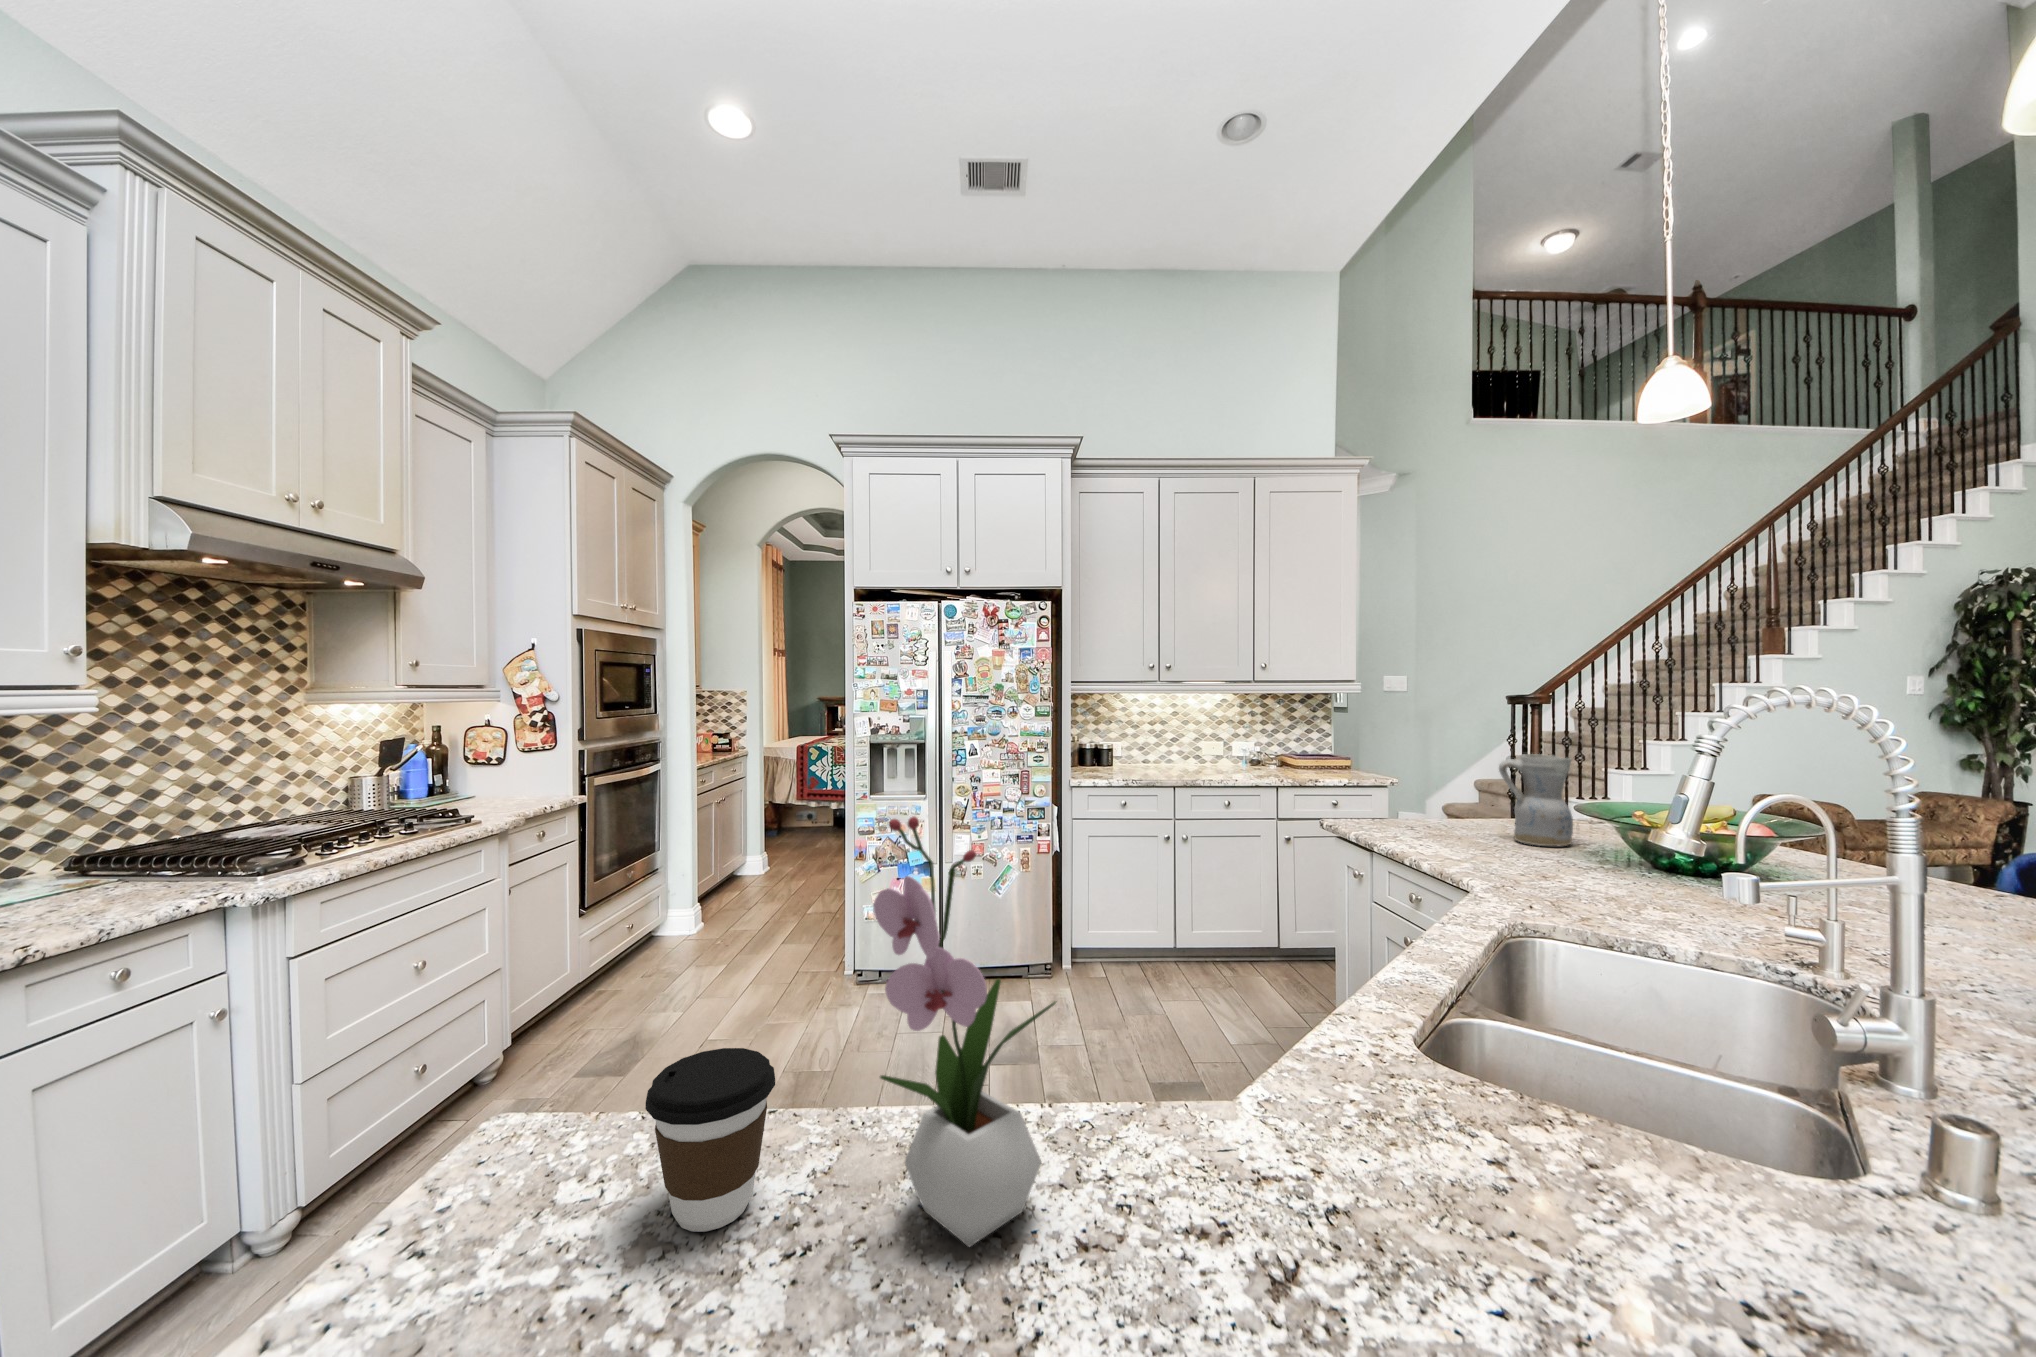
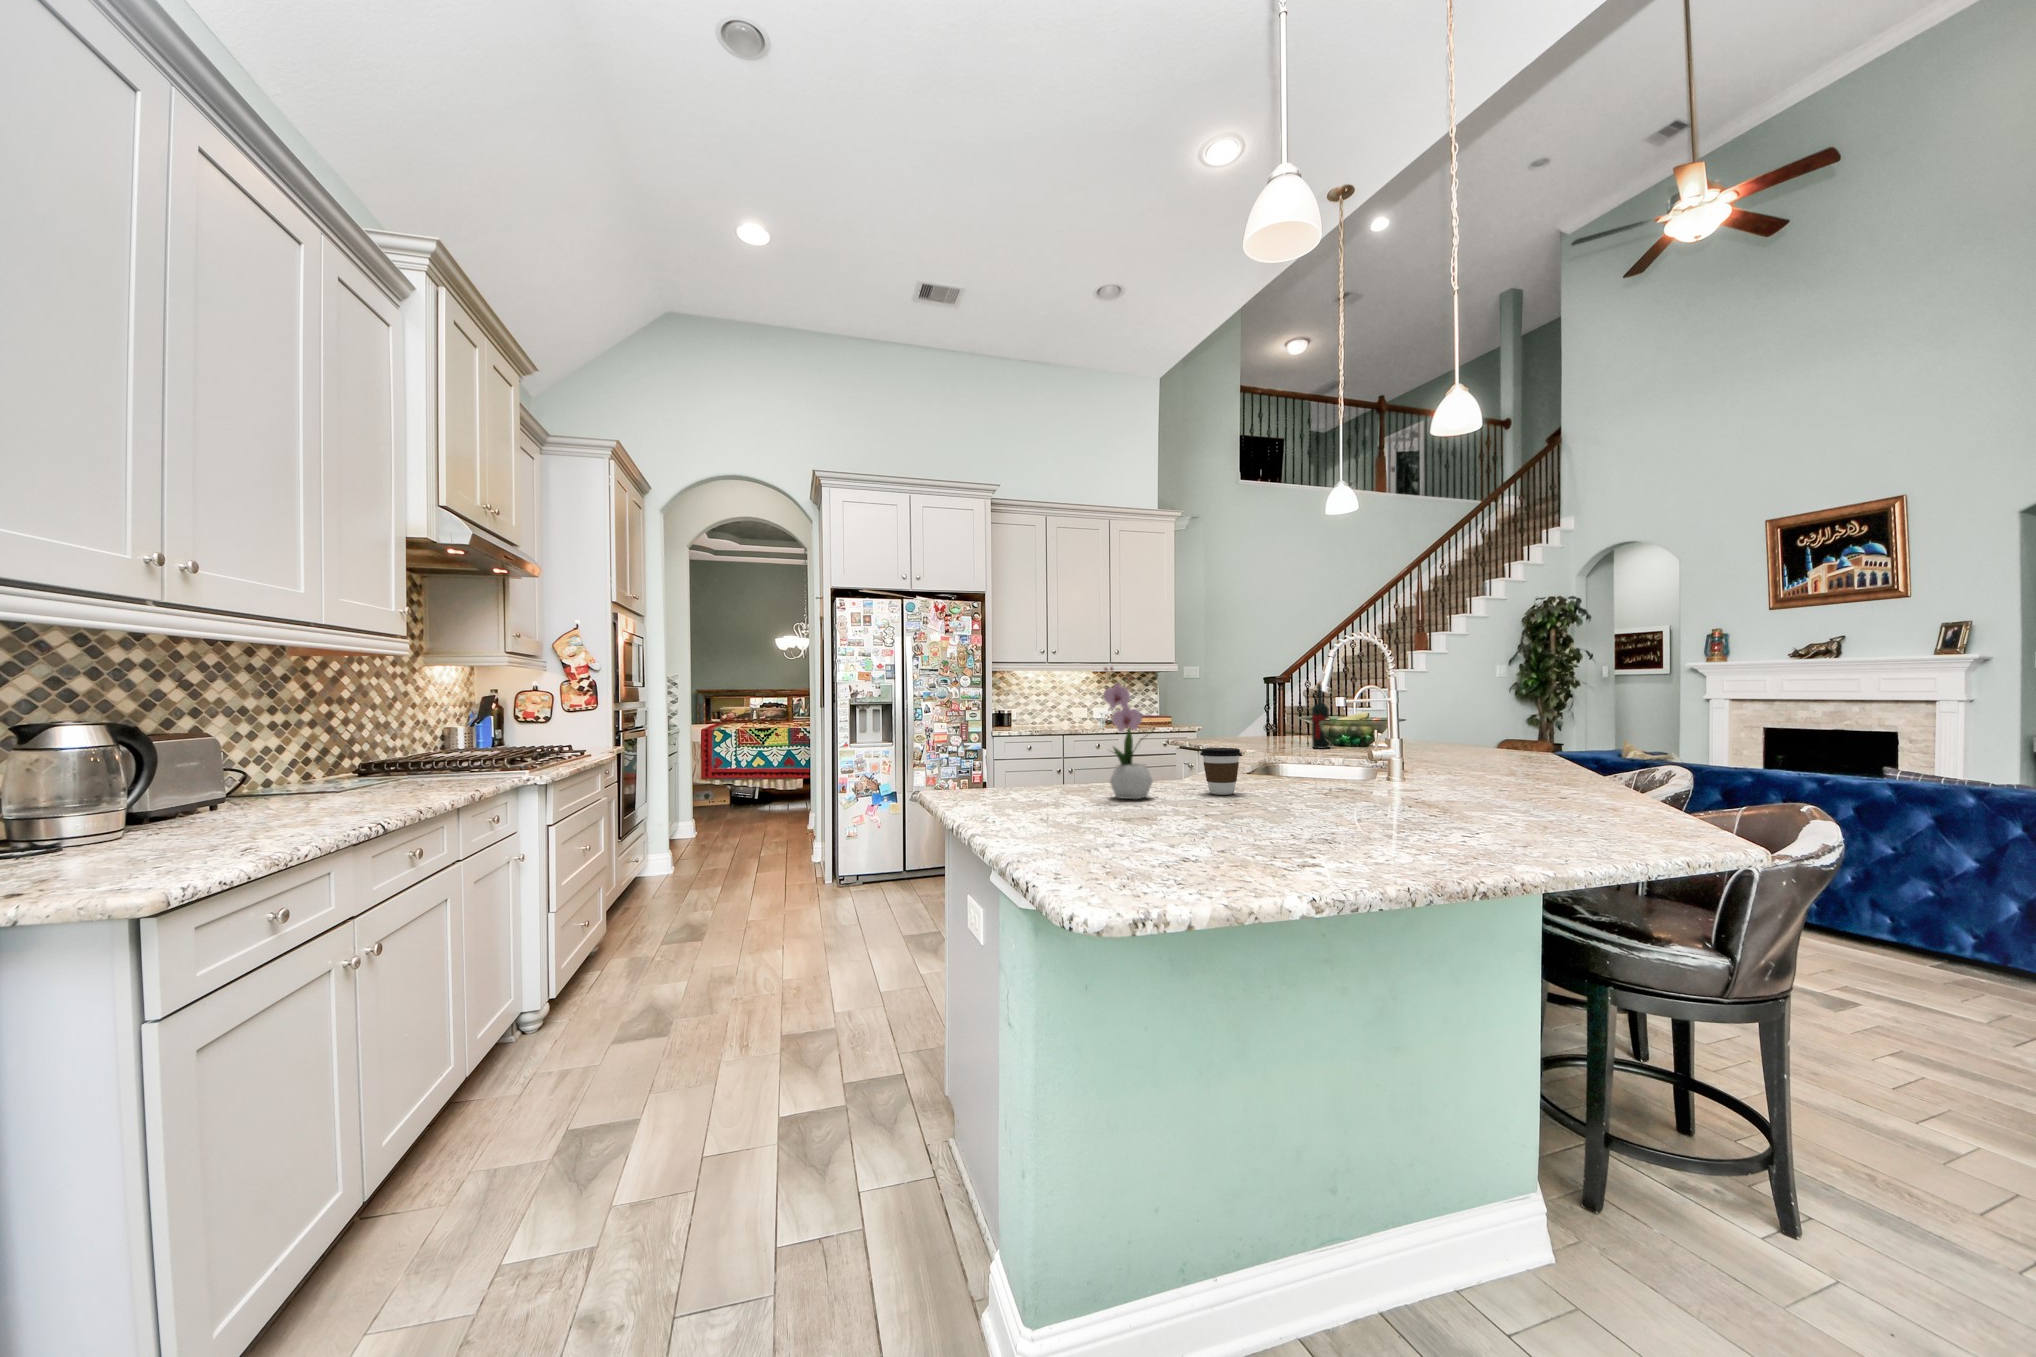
wine bottle: none [1579,746,1621,876] -> present [1312,683,1330,749]
ceramic pitcher: present [1499,754,1573,846] -> none [1273,693,1310,743]
coffee cup: present [645,1048,775,1232] -> present [1200,748,1242,795]

